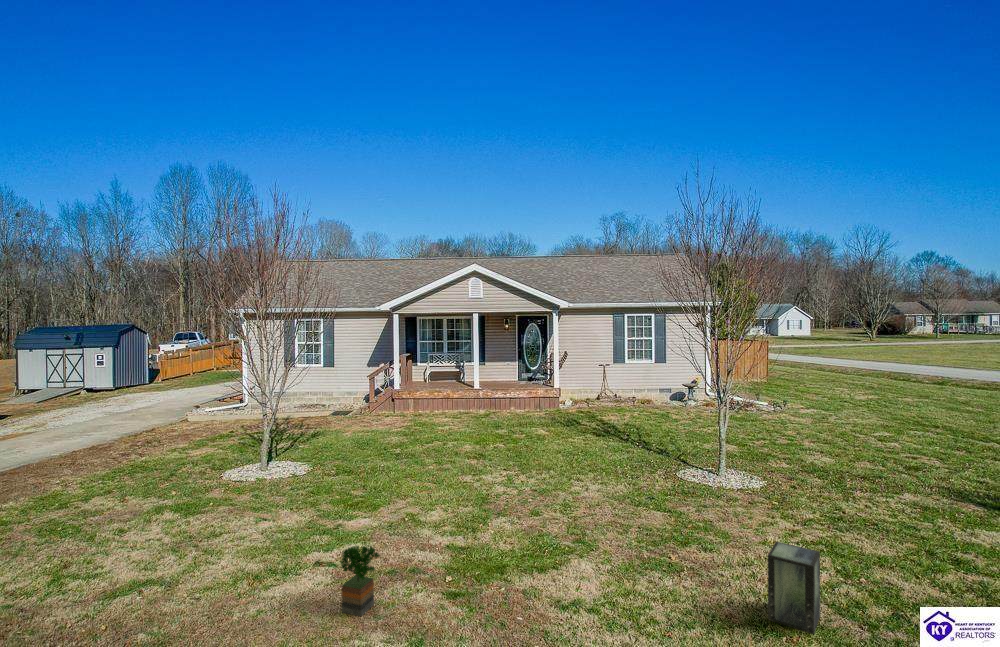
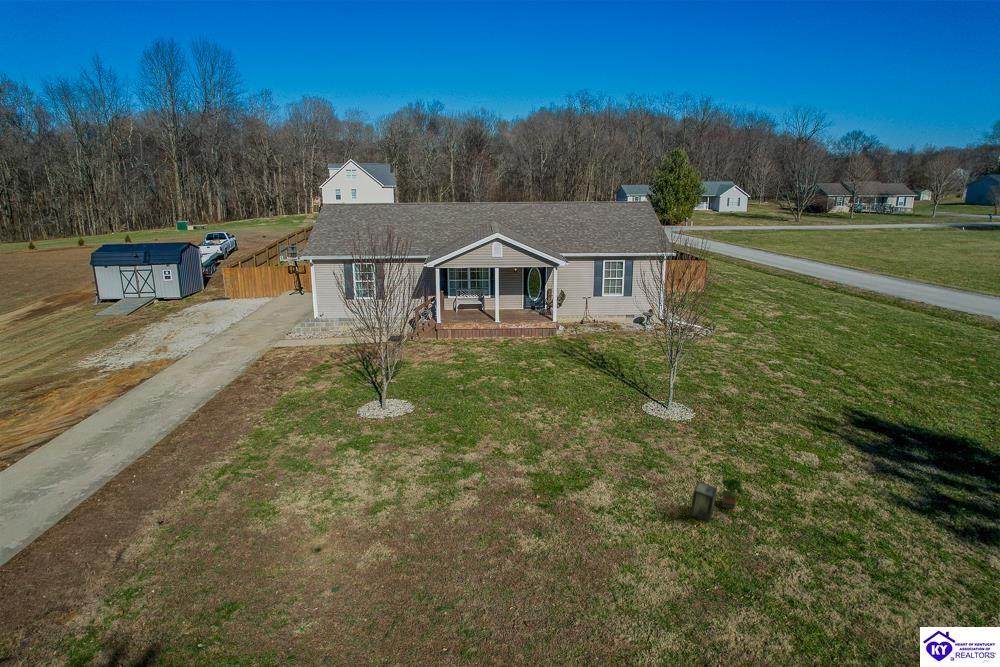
potted tree: present [340,546,380,616] -> present [721,479,743,509]

